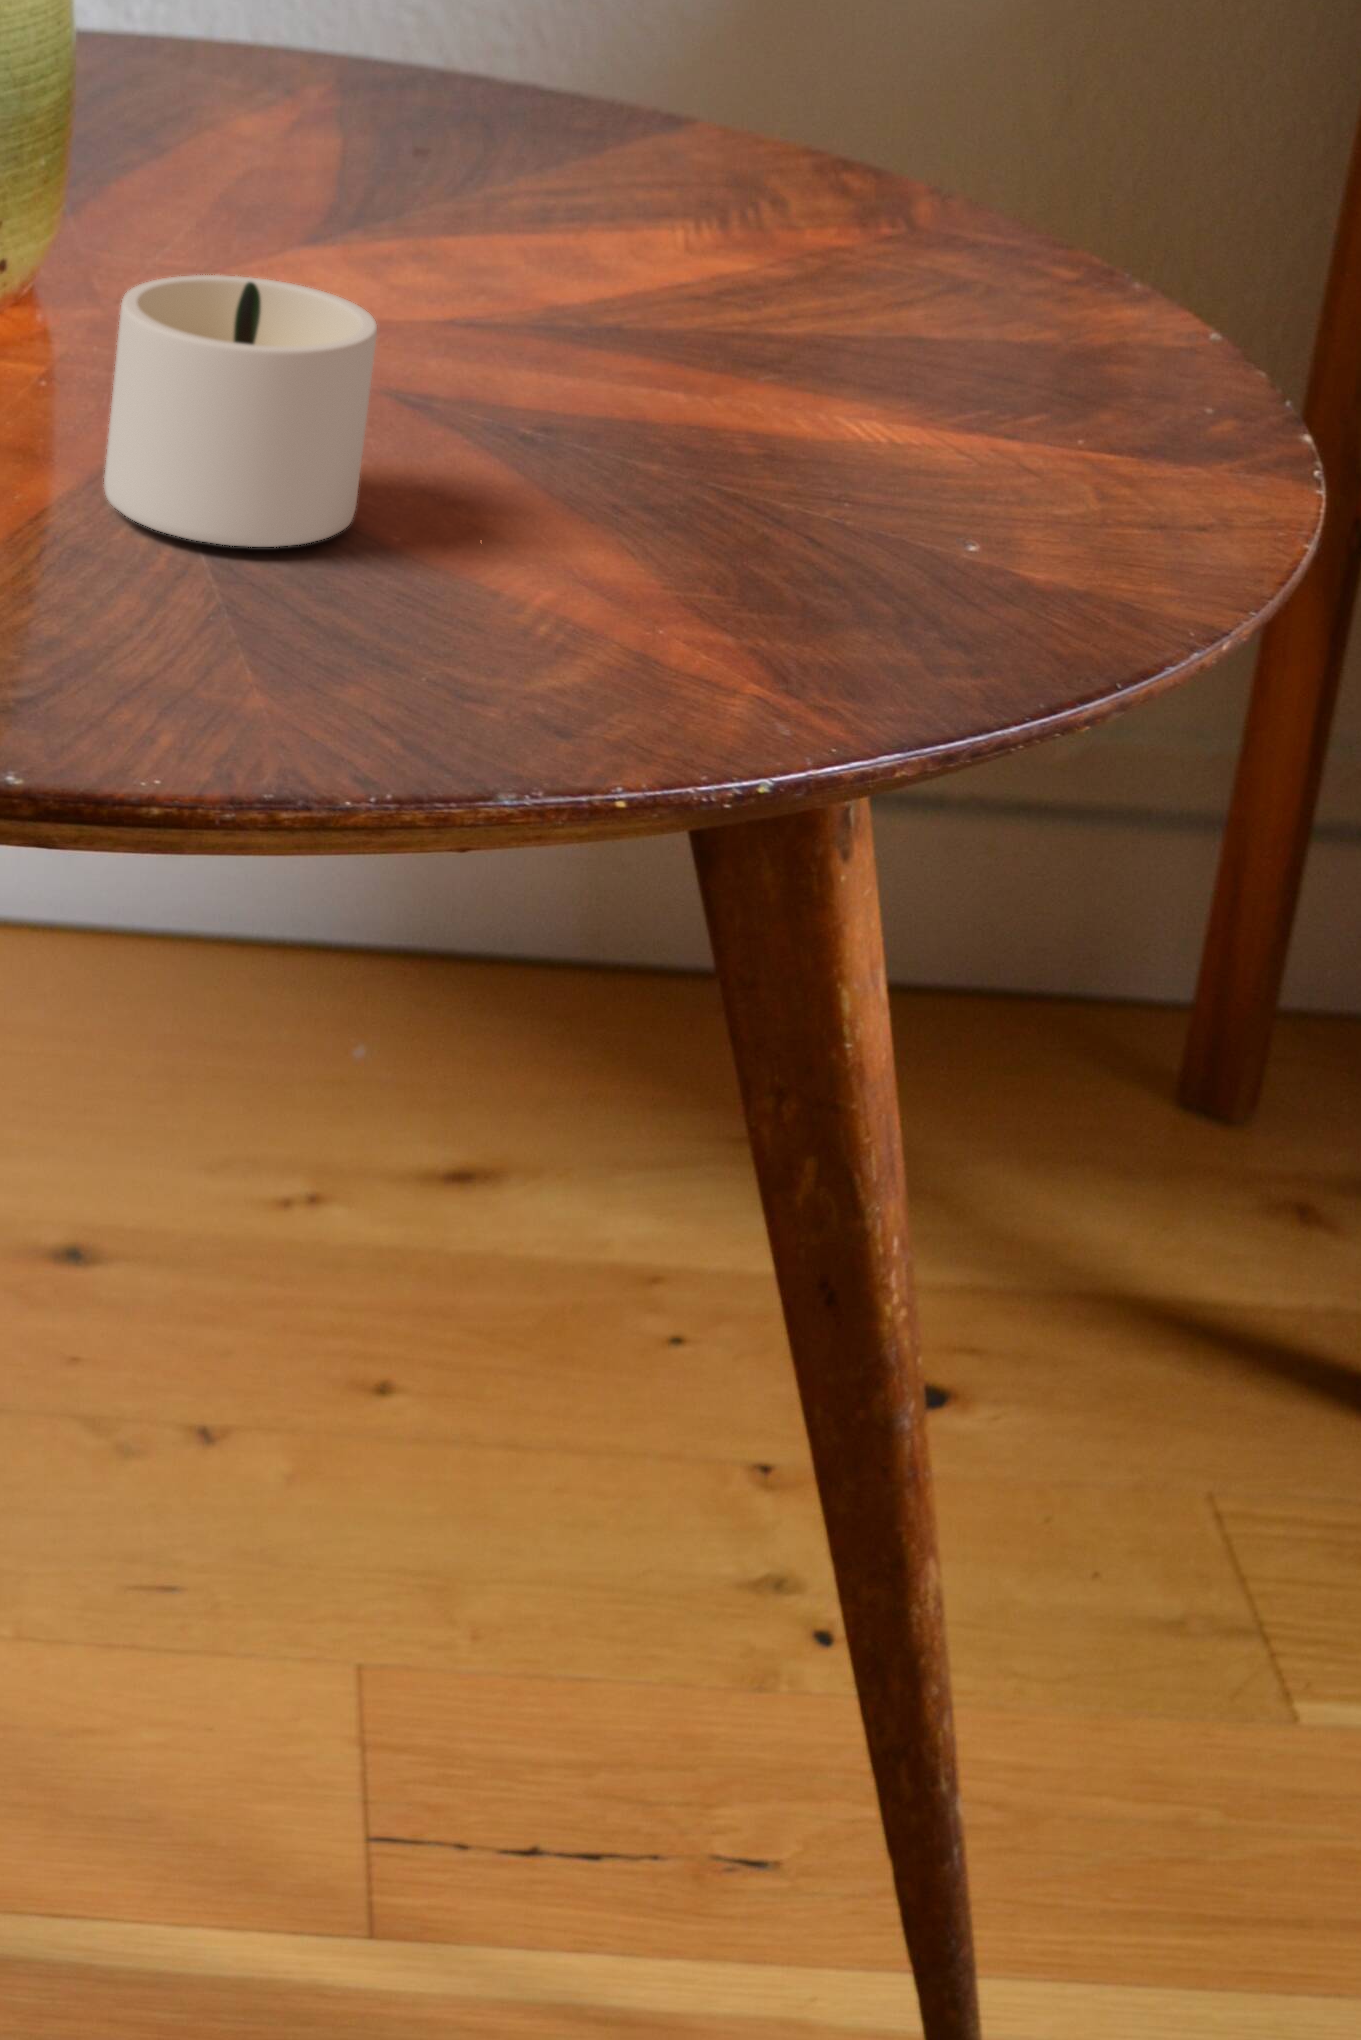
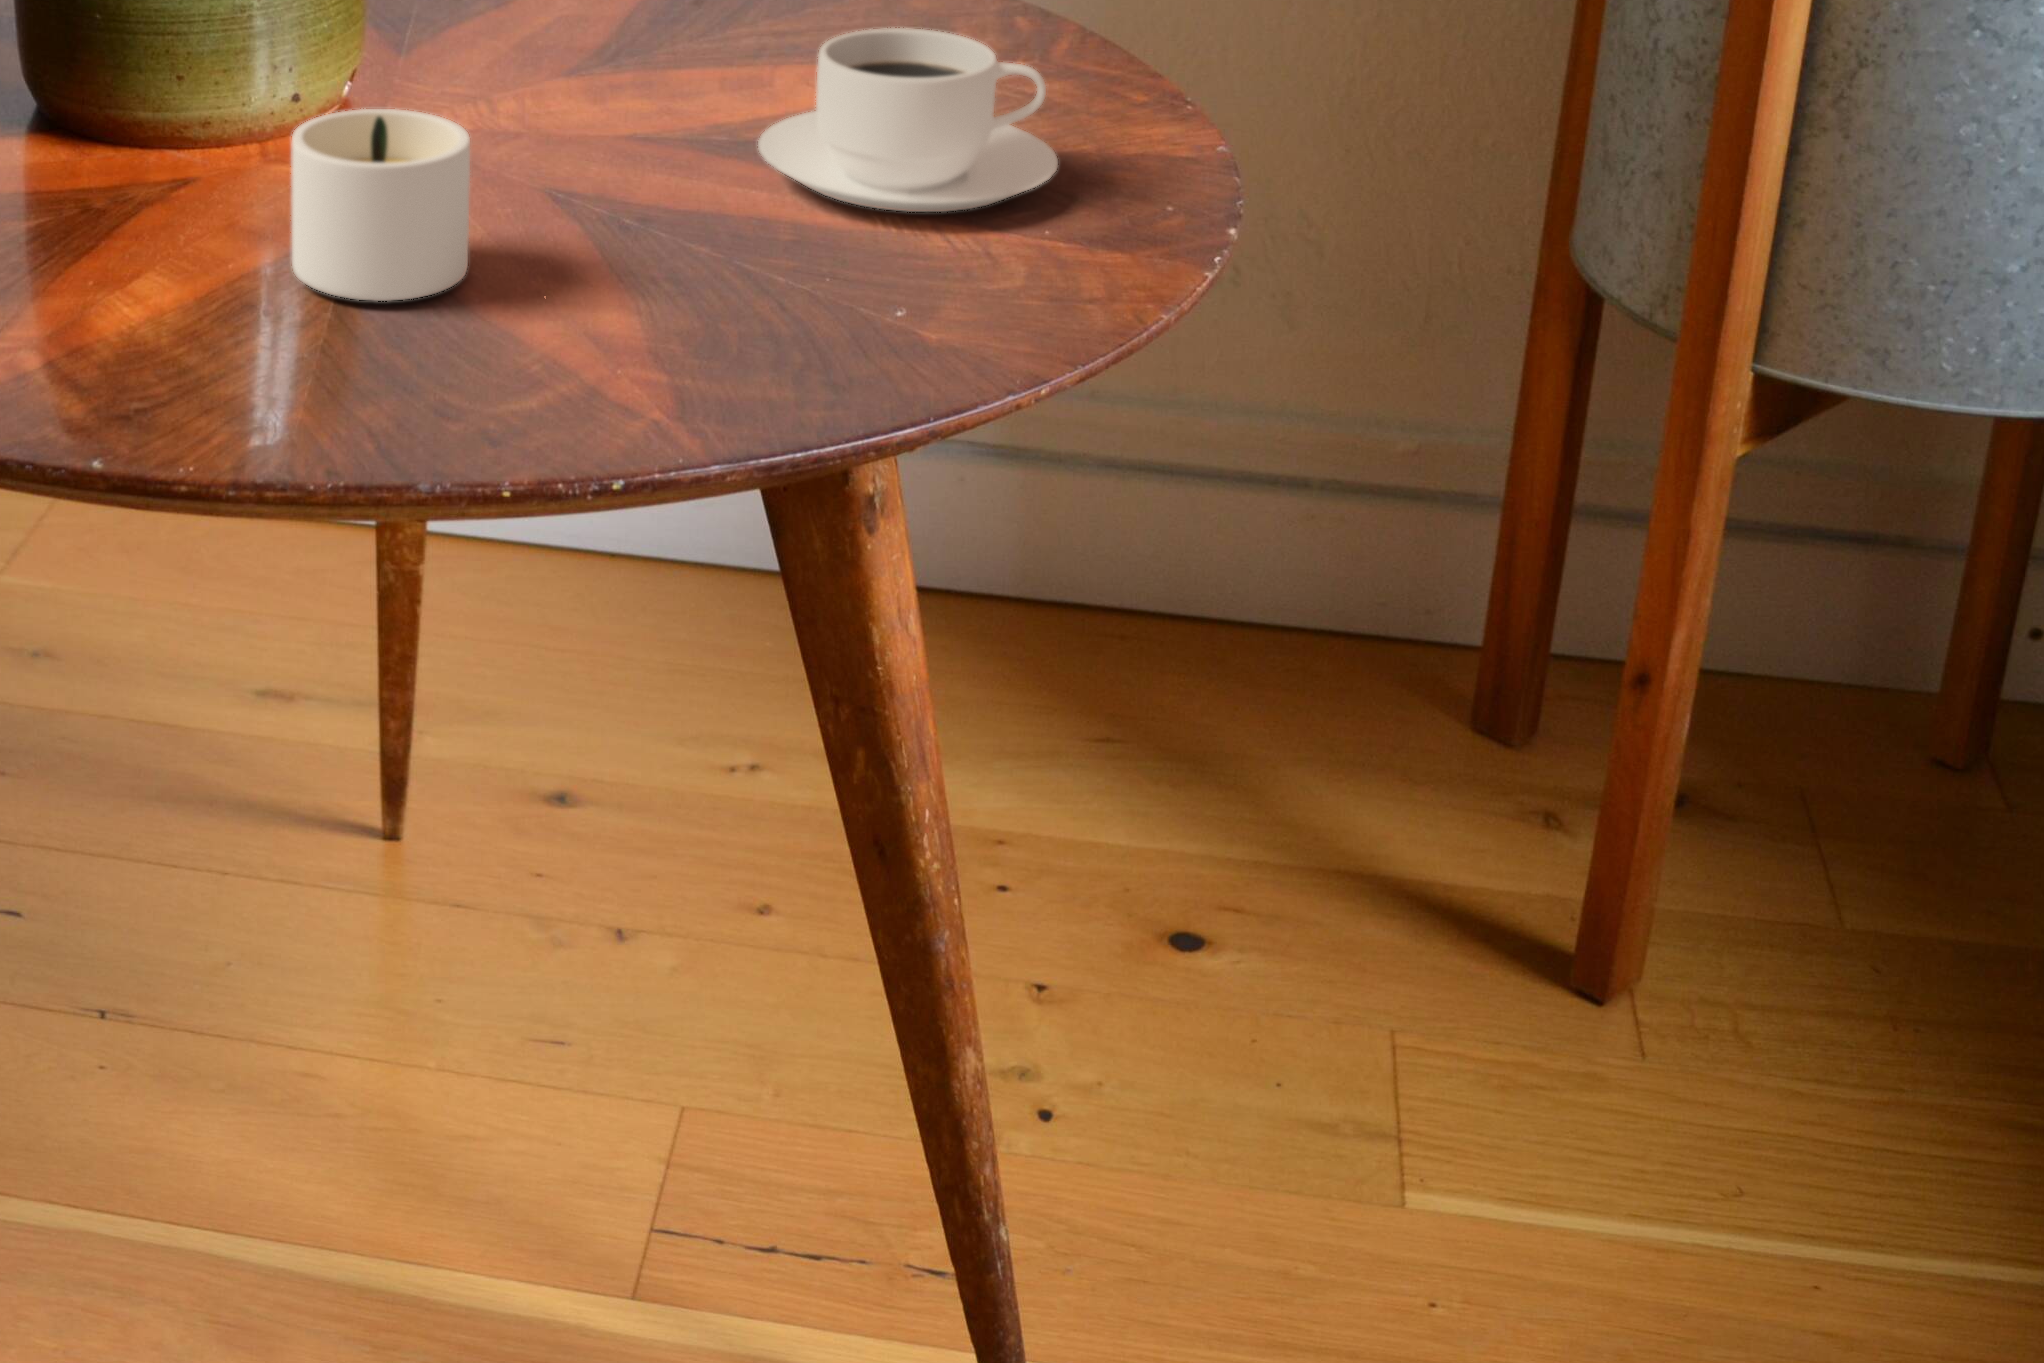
coffee cup: none [628,187,1030,430] -> present [758,28,1058,212]

